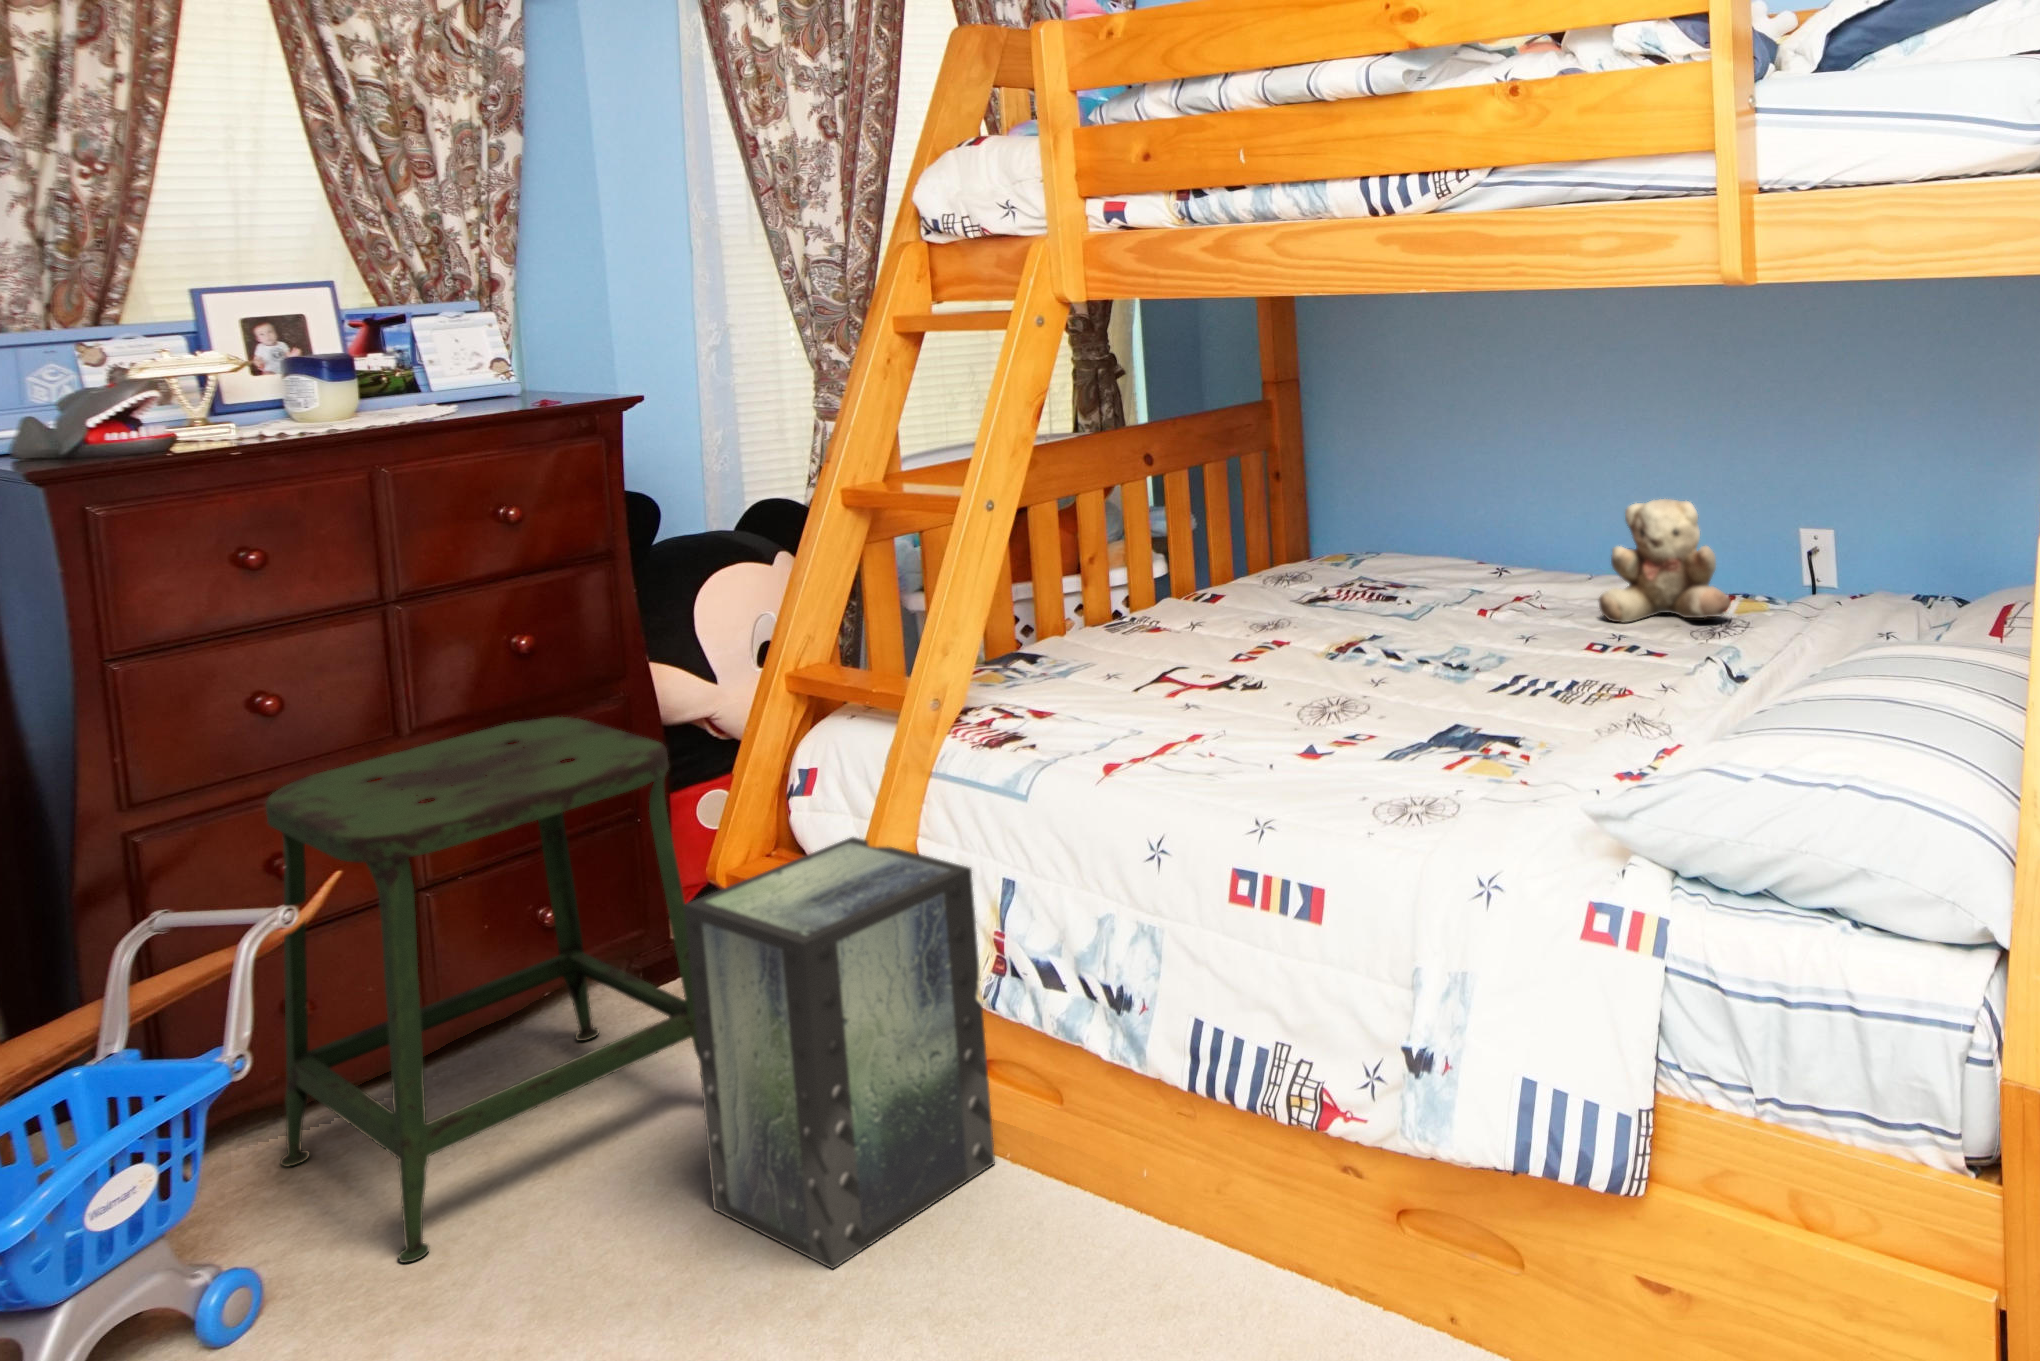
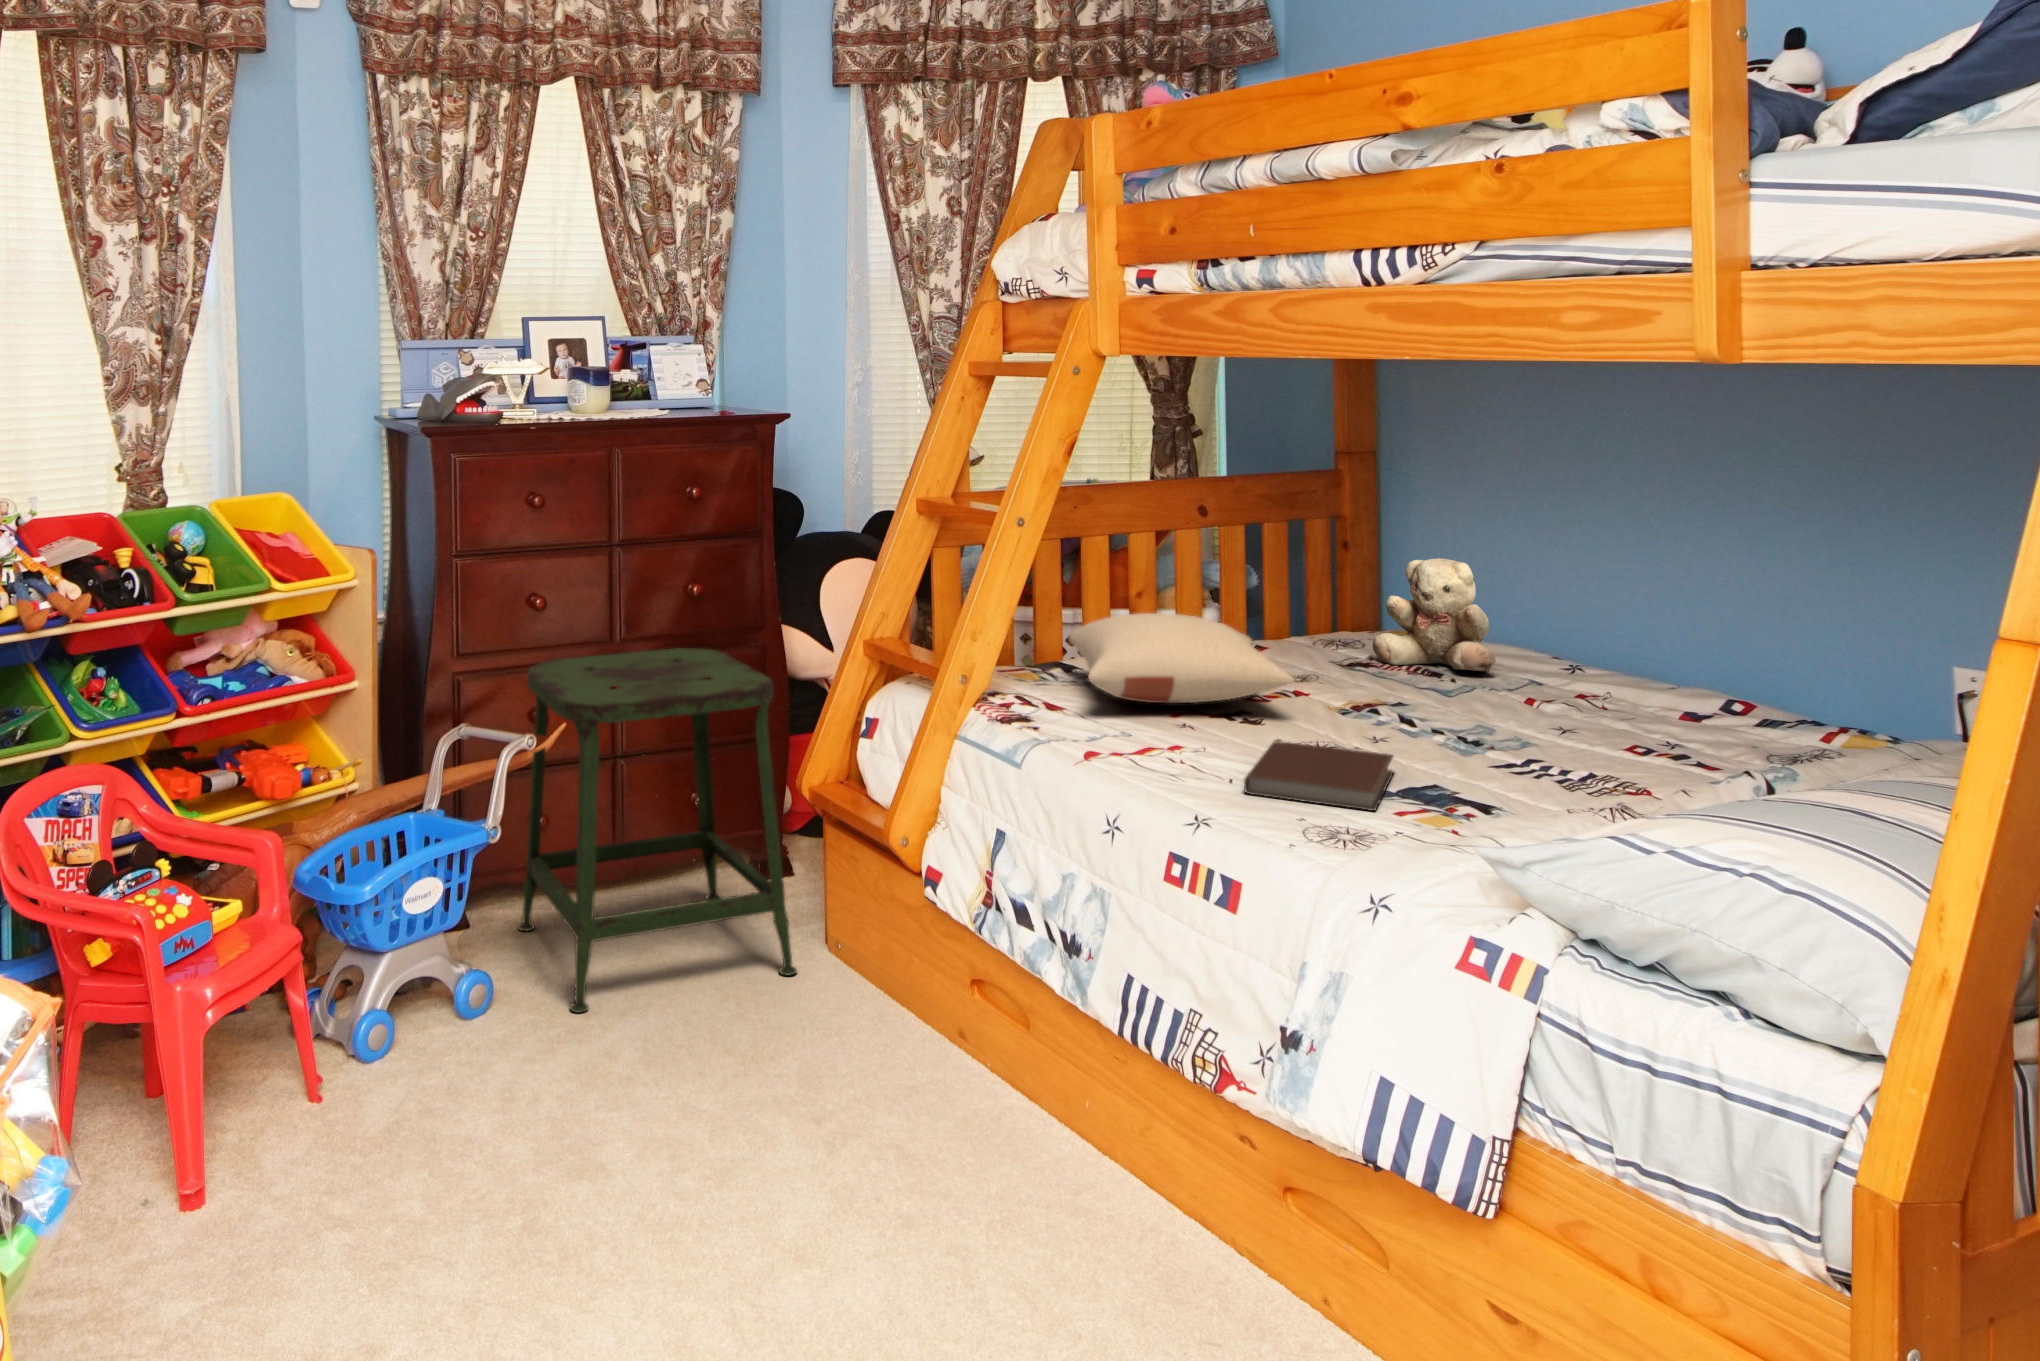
teddy bear: present [1599,499,1731,623] -> present [1373,558,1495,671]
pillow: none [1038,584,1299,689] -> present [1069,613,1294,703]
notebook: none [1288,701,1421,775] -> present [1244,741,1393,811]
storage box: present [684,837,995,1269] -> none [763,778,977,1111]

